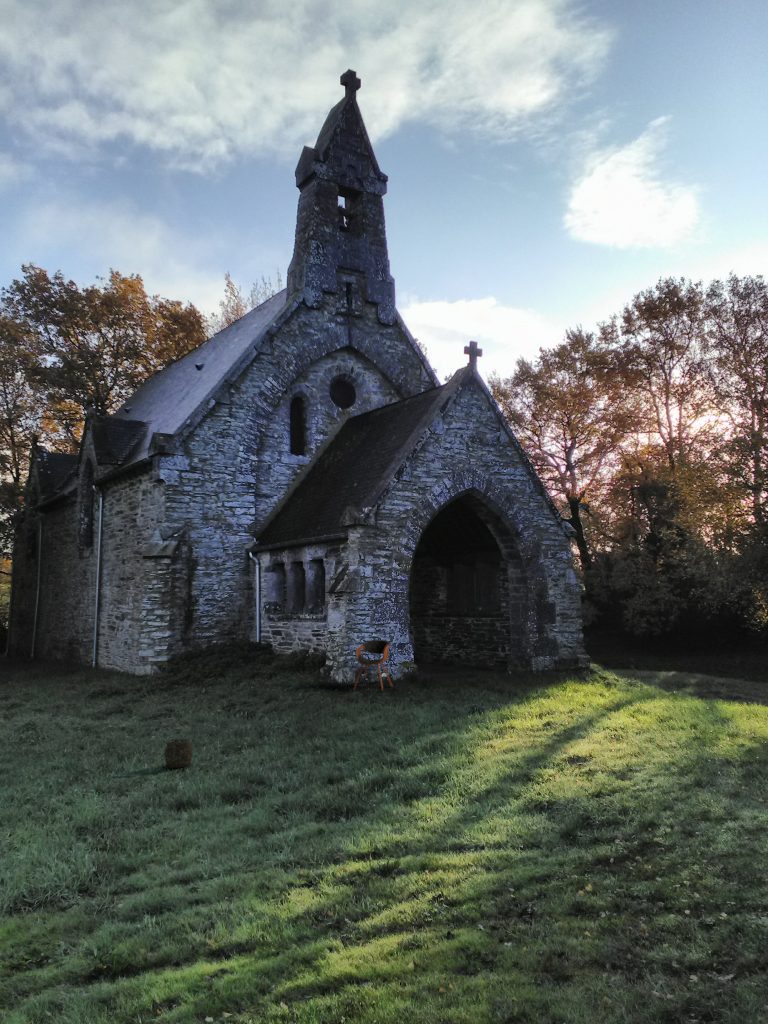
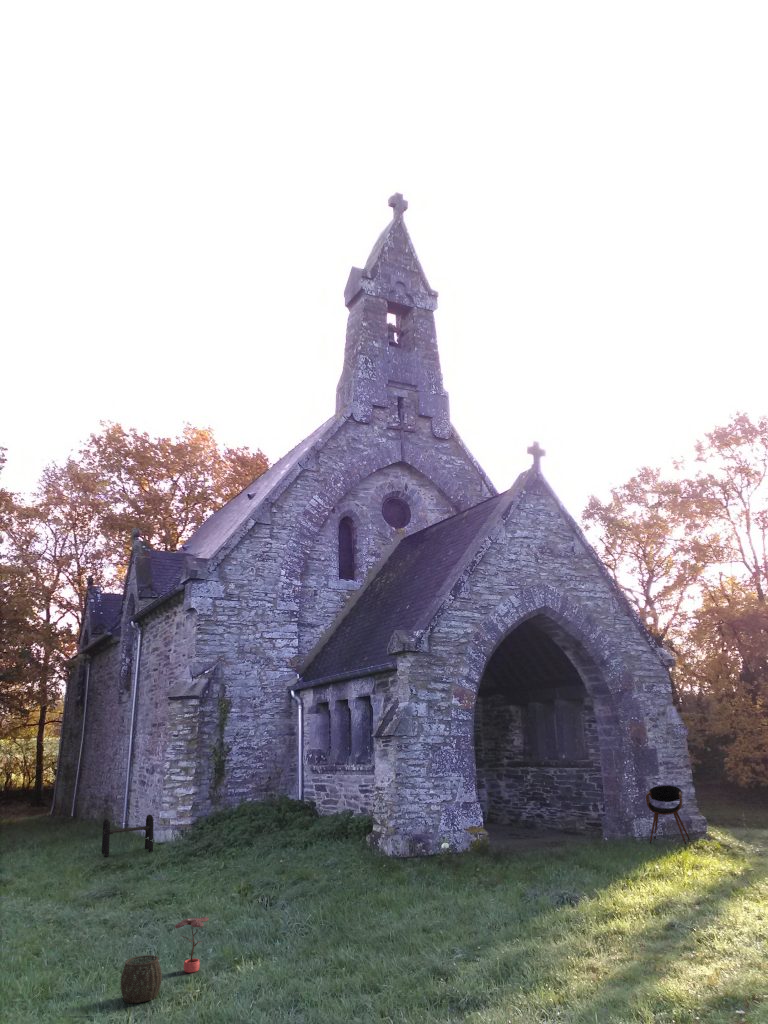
chair: present [354,640,392,690] -> present [646,786,690,844]
bench: none [85,655,130,688] -> present [102,815,154,857]
potted plant: none [195,717,219,753] -> present [175,917,209,973]

